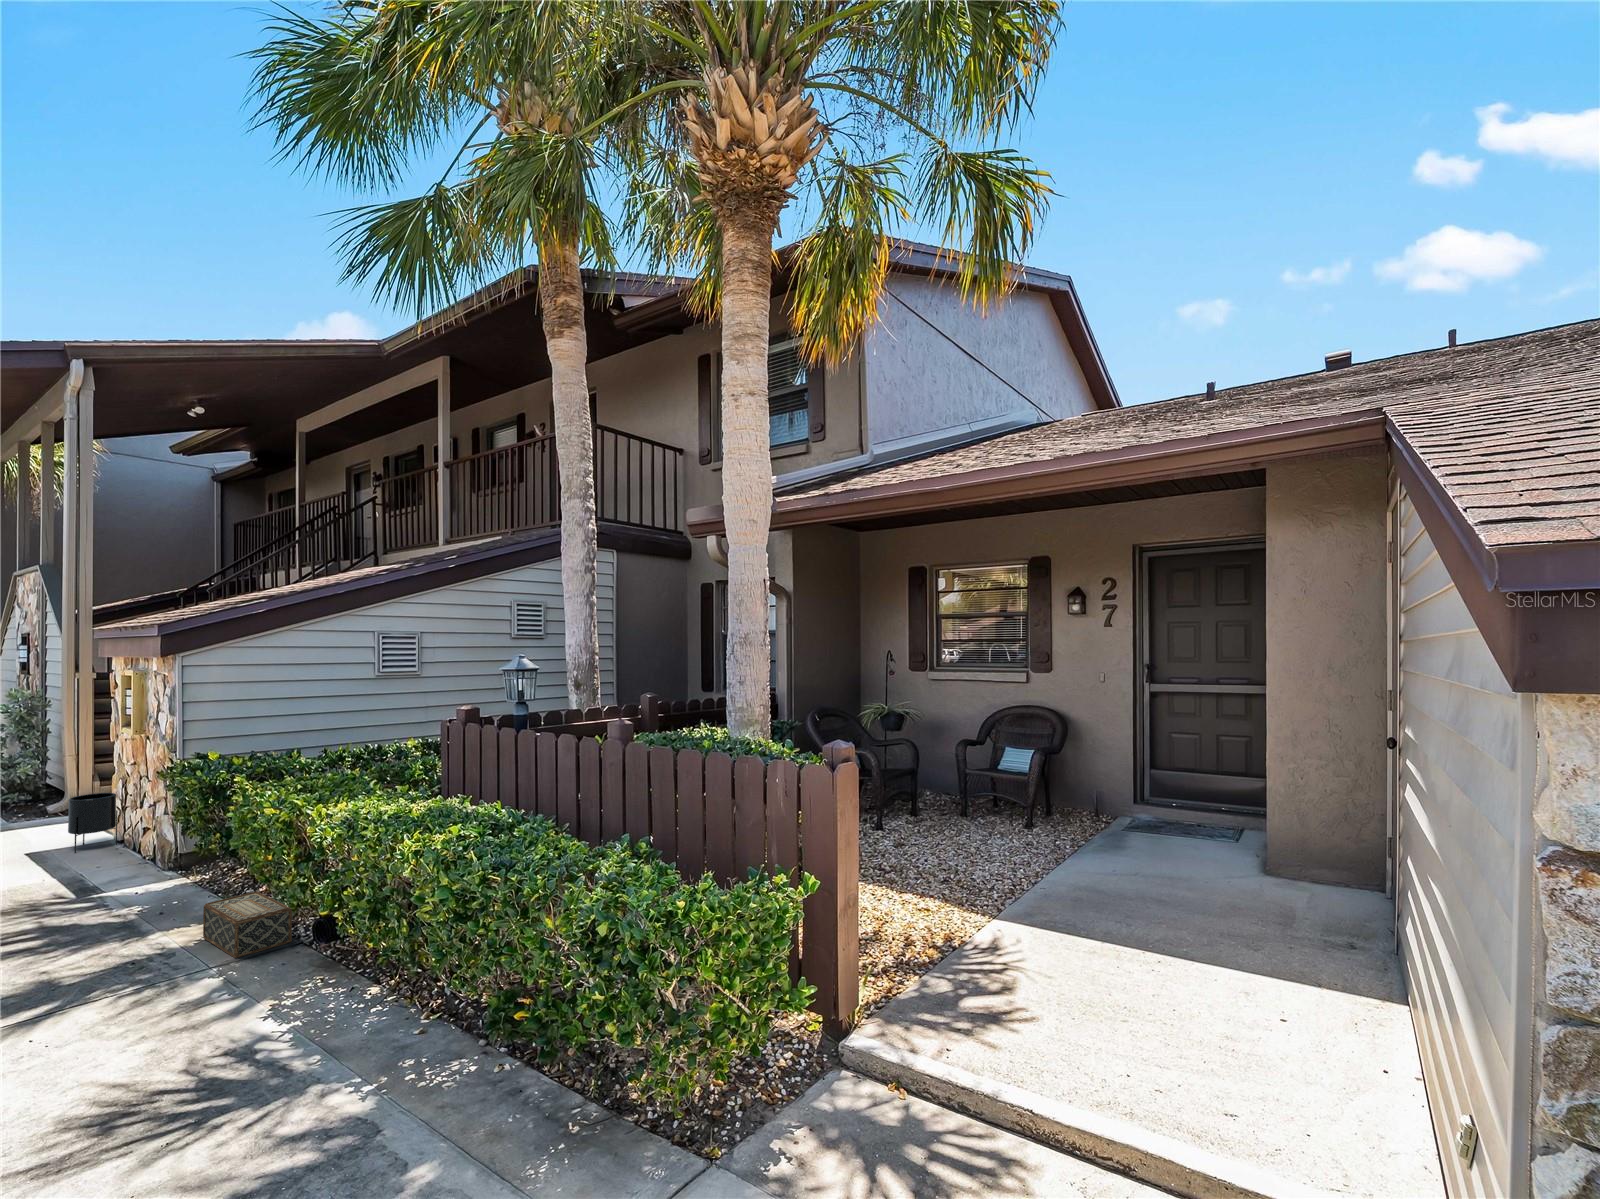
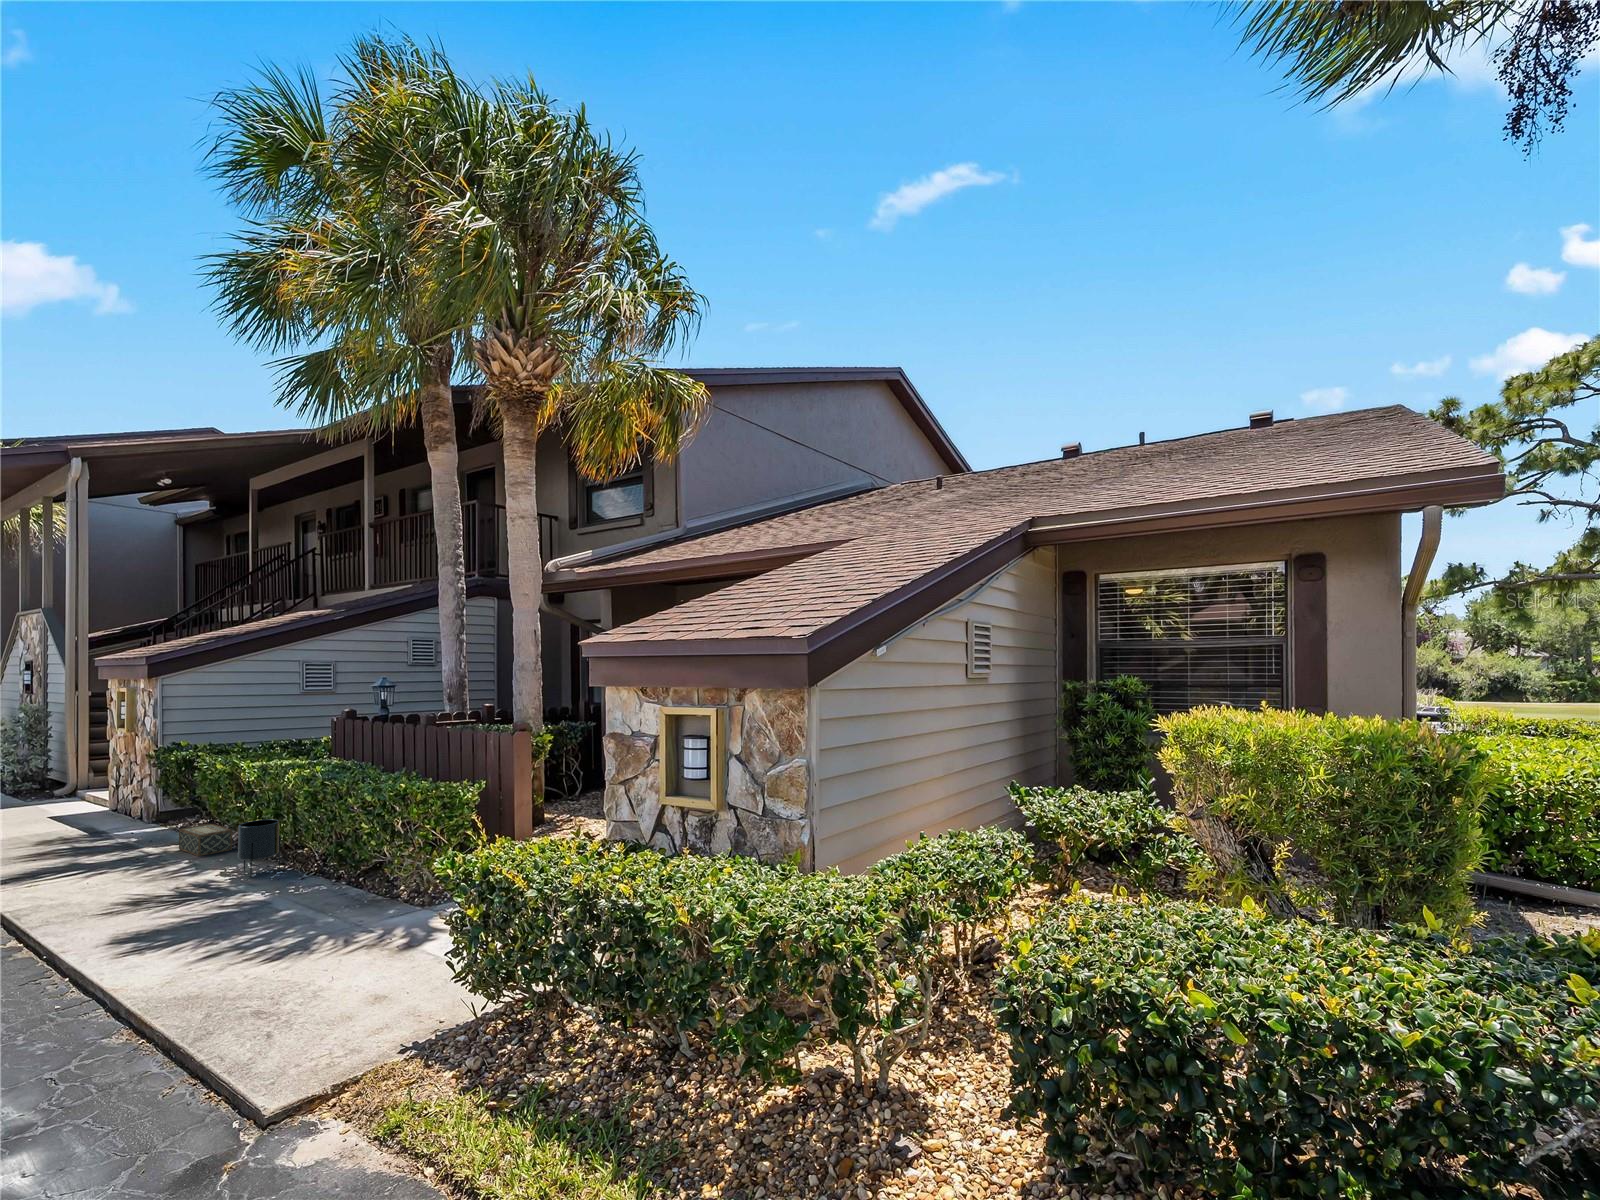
planter: present [68,793,117,853] -> present [238,819,280,878]

